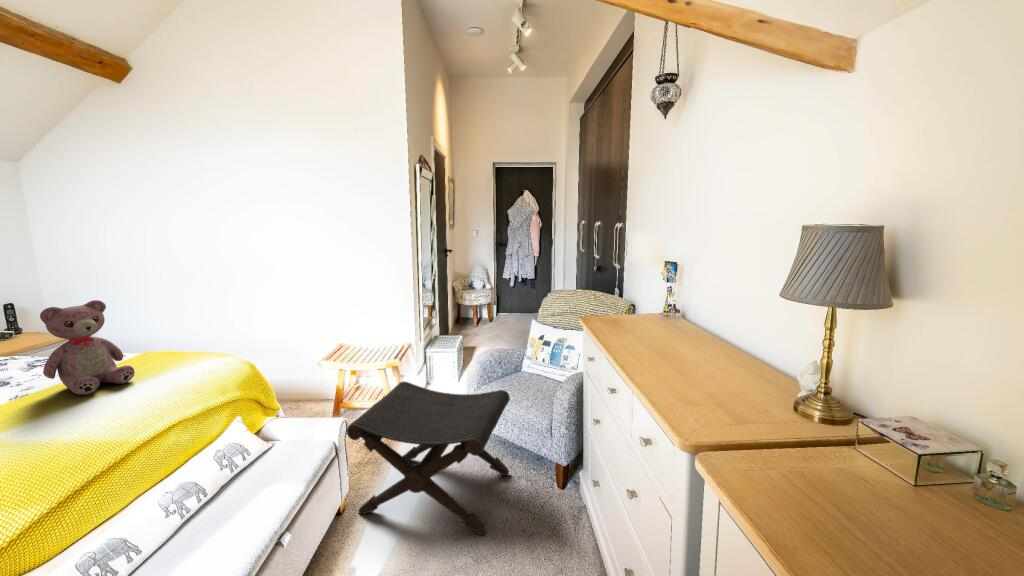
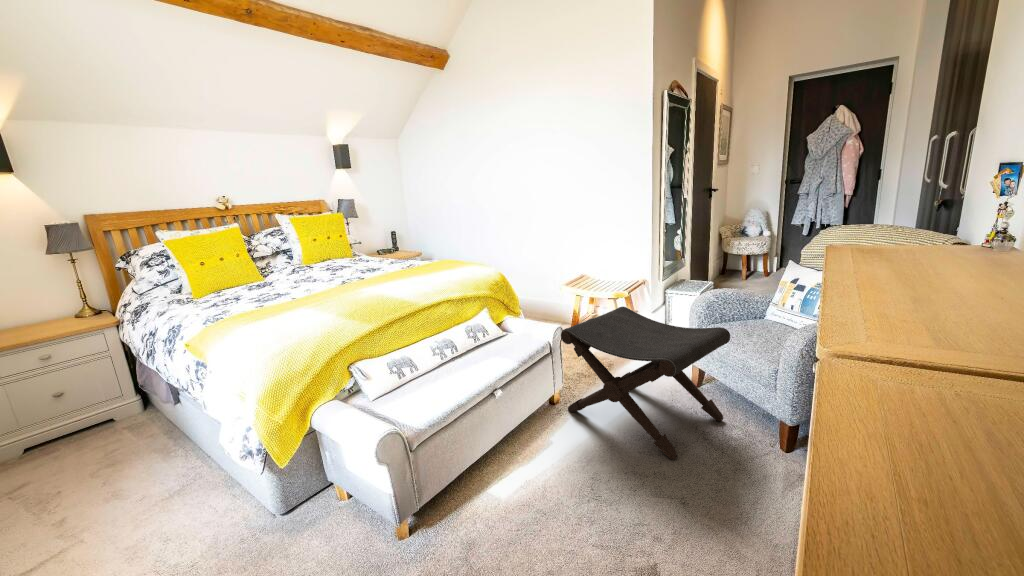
teddy bear: present [40,300,135,395] -> none [385,214,430,276]

